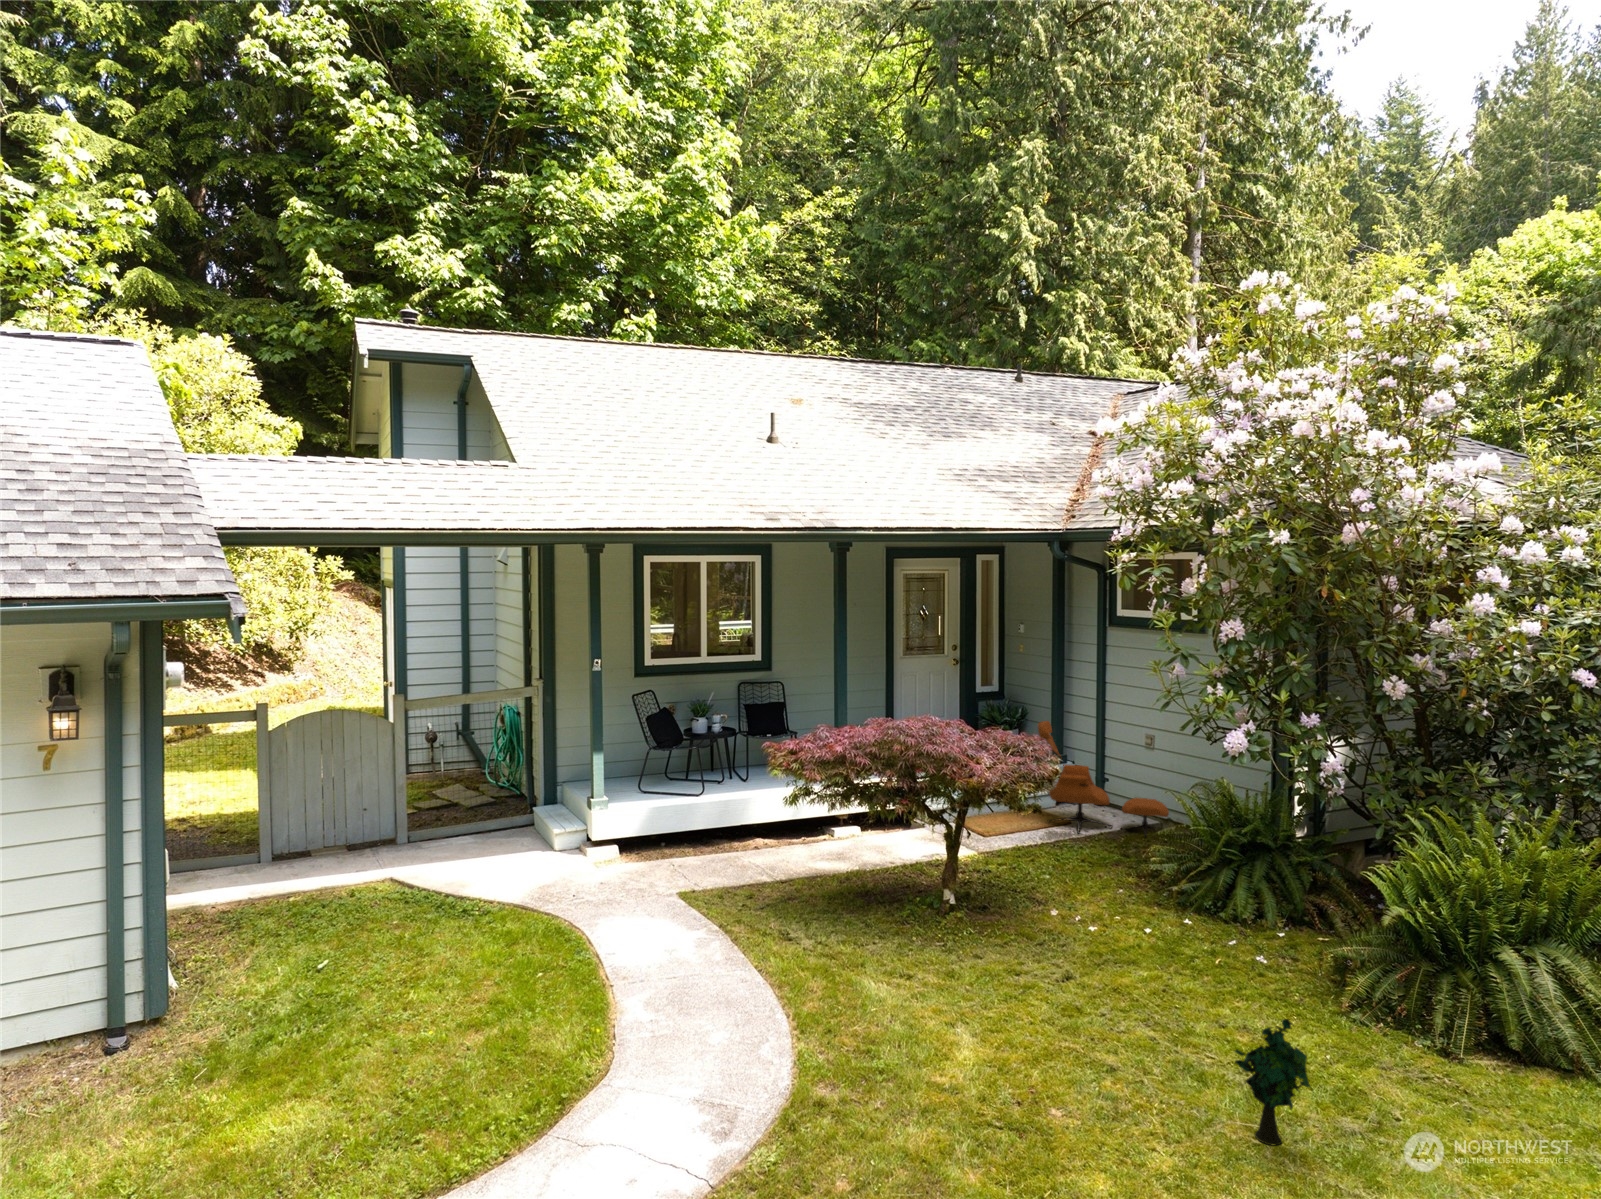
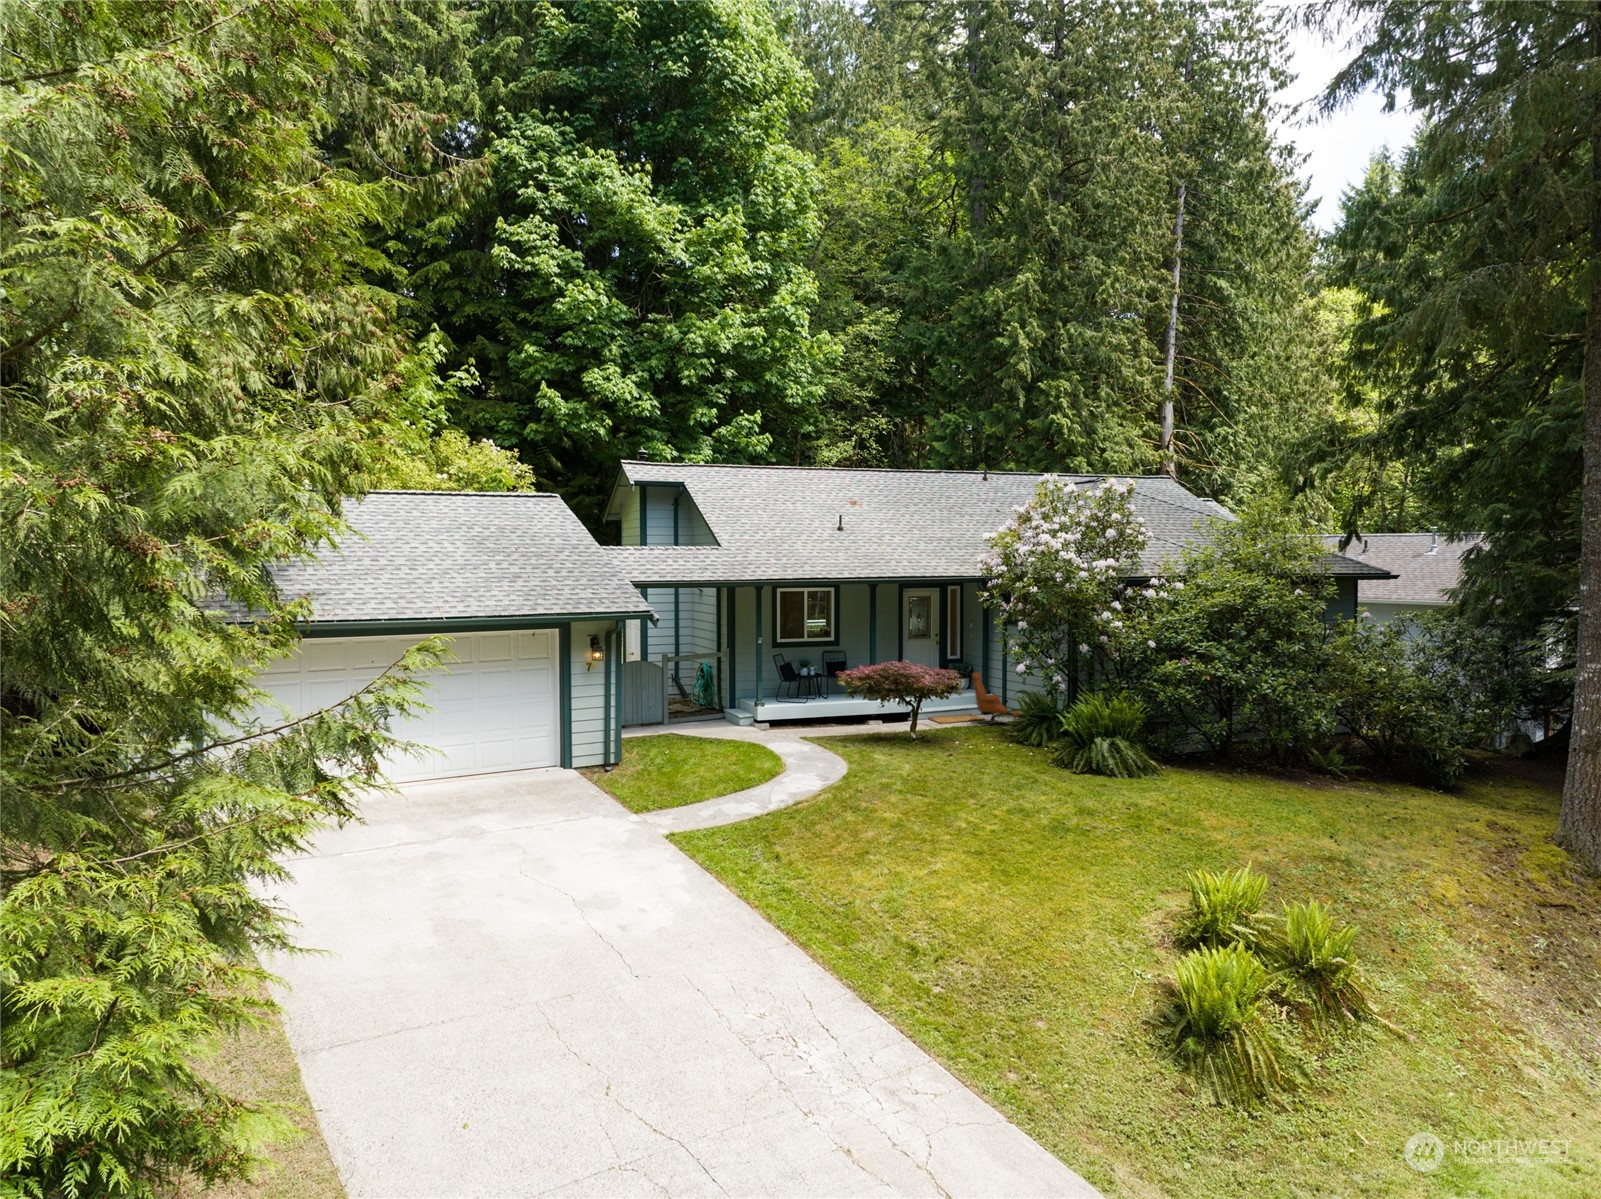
decorative plant: present [1235,1019,1311,1145] -> none [978,737,1000,773]

